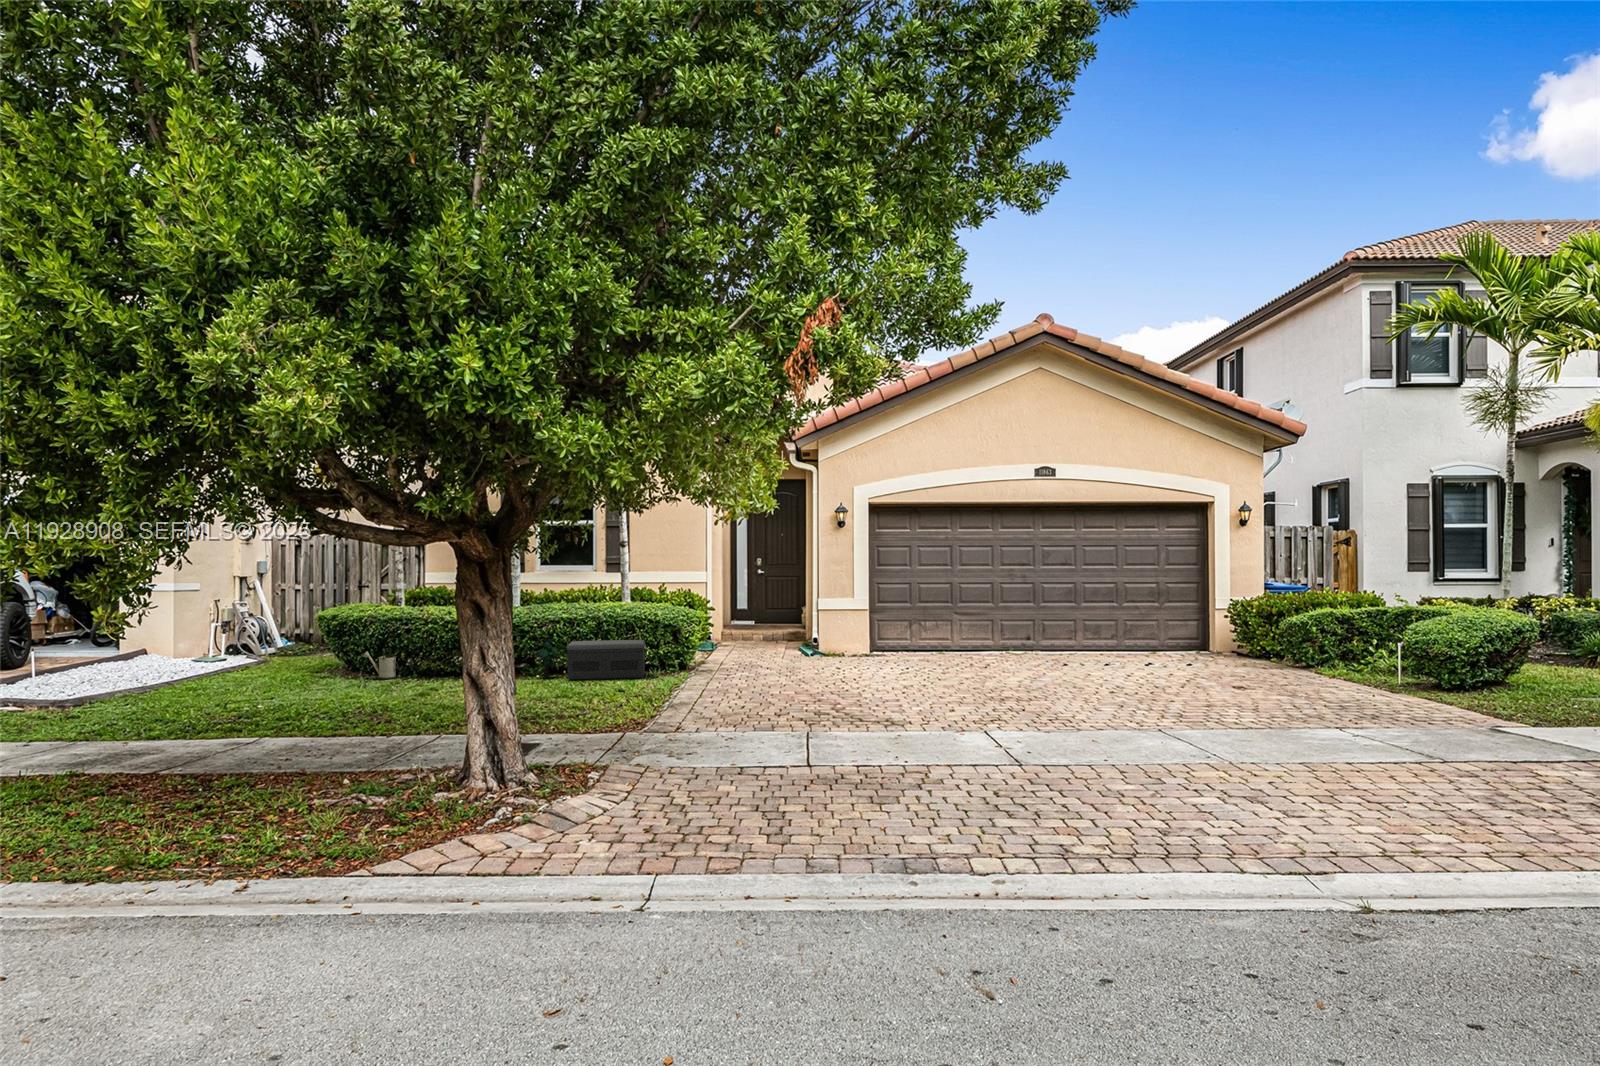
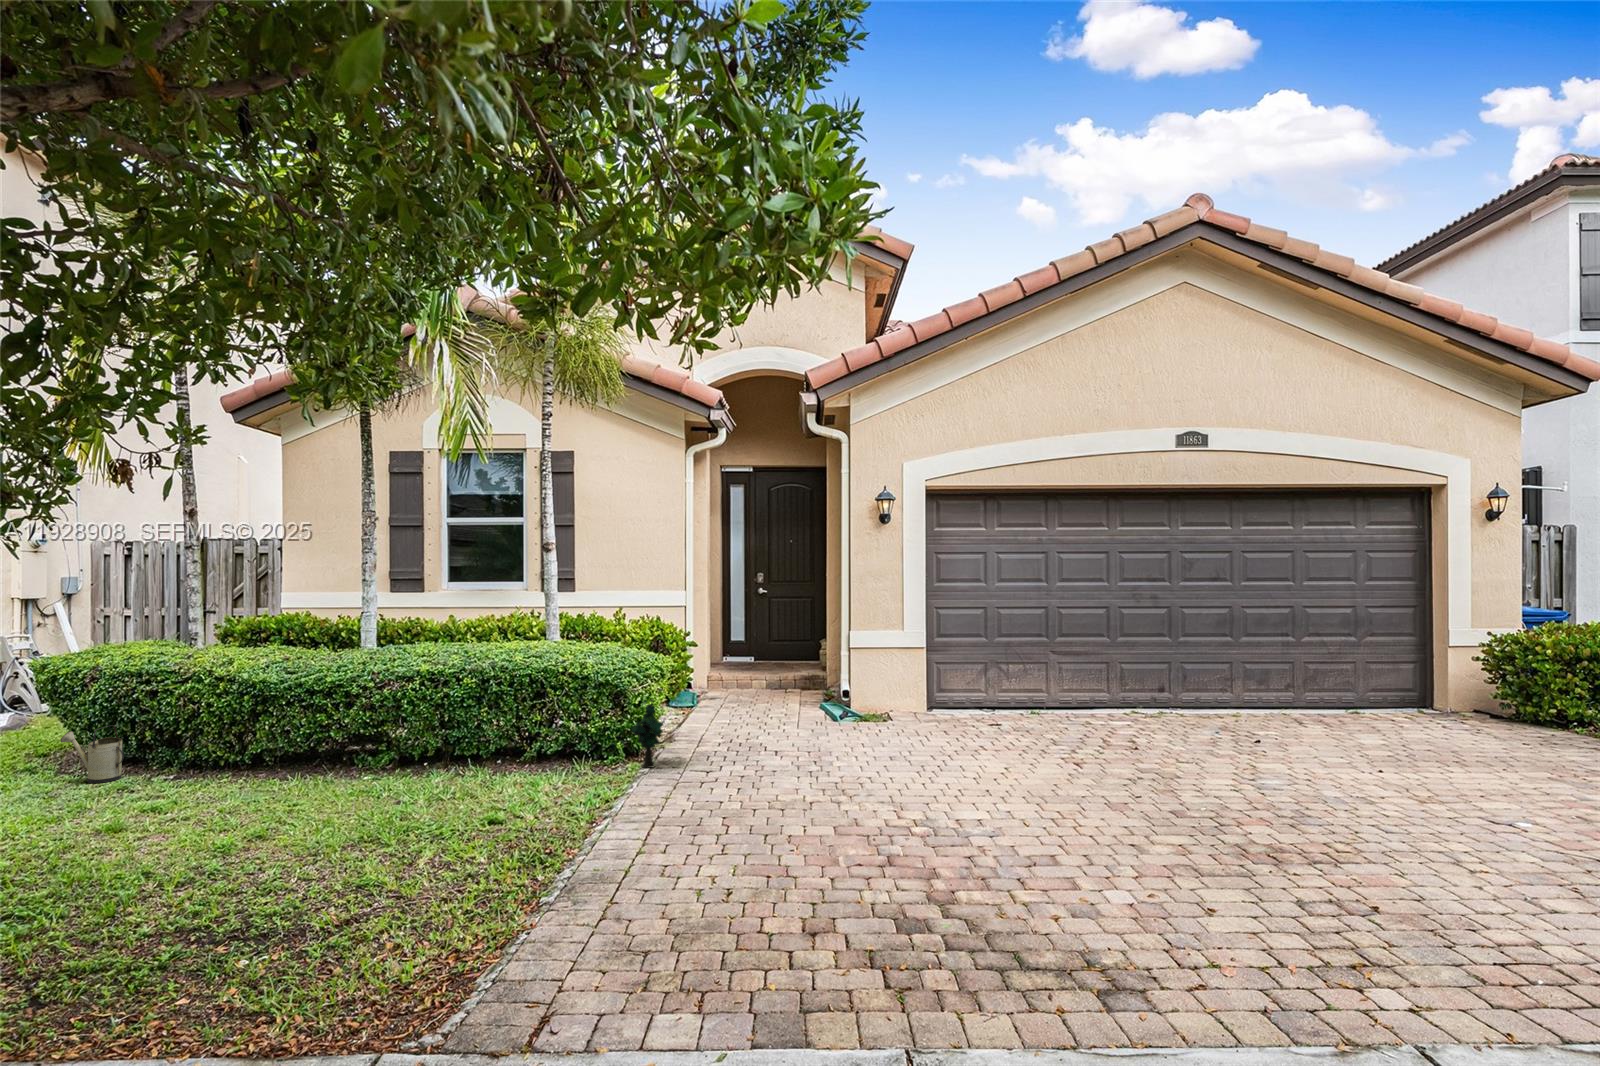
decorative plant: present [535,639,558,679] -> present [631,699,665,768]
storage bench: present [567,640,645,680] -> none [418,709,565,786]

